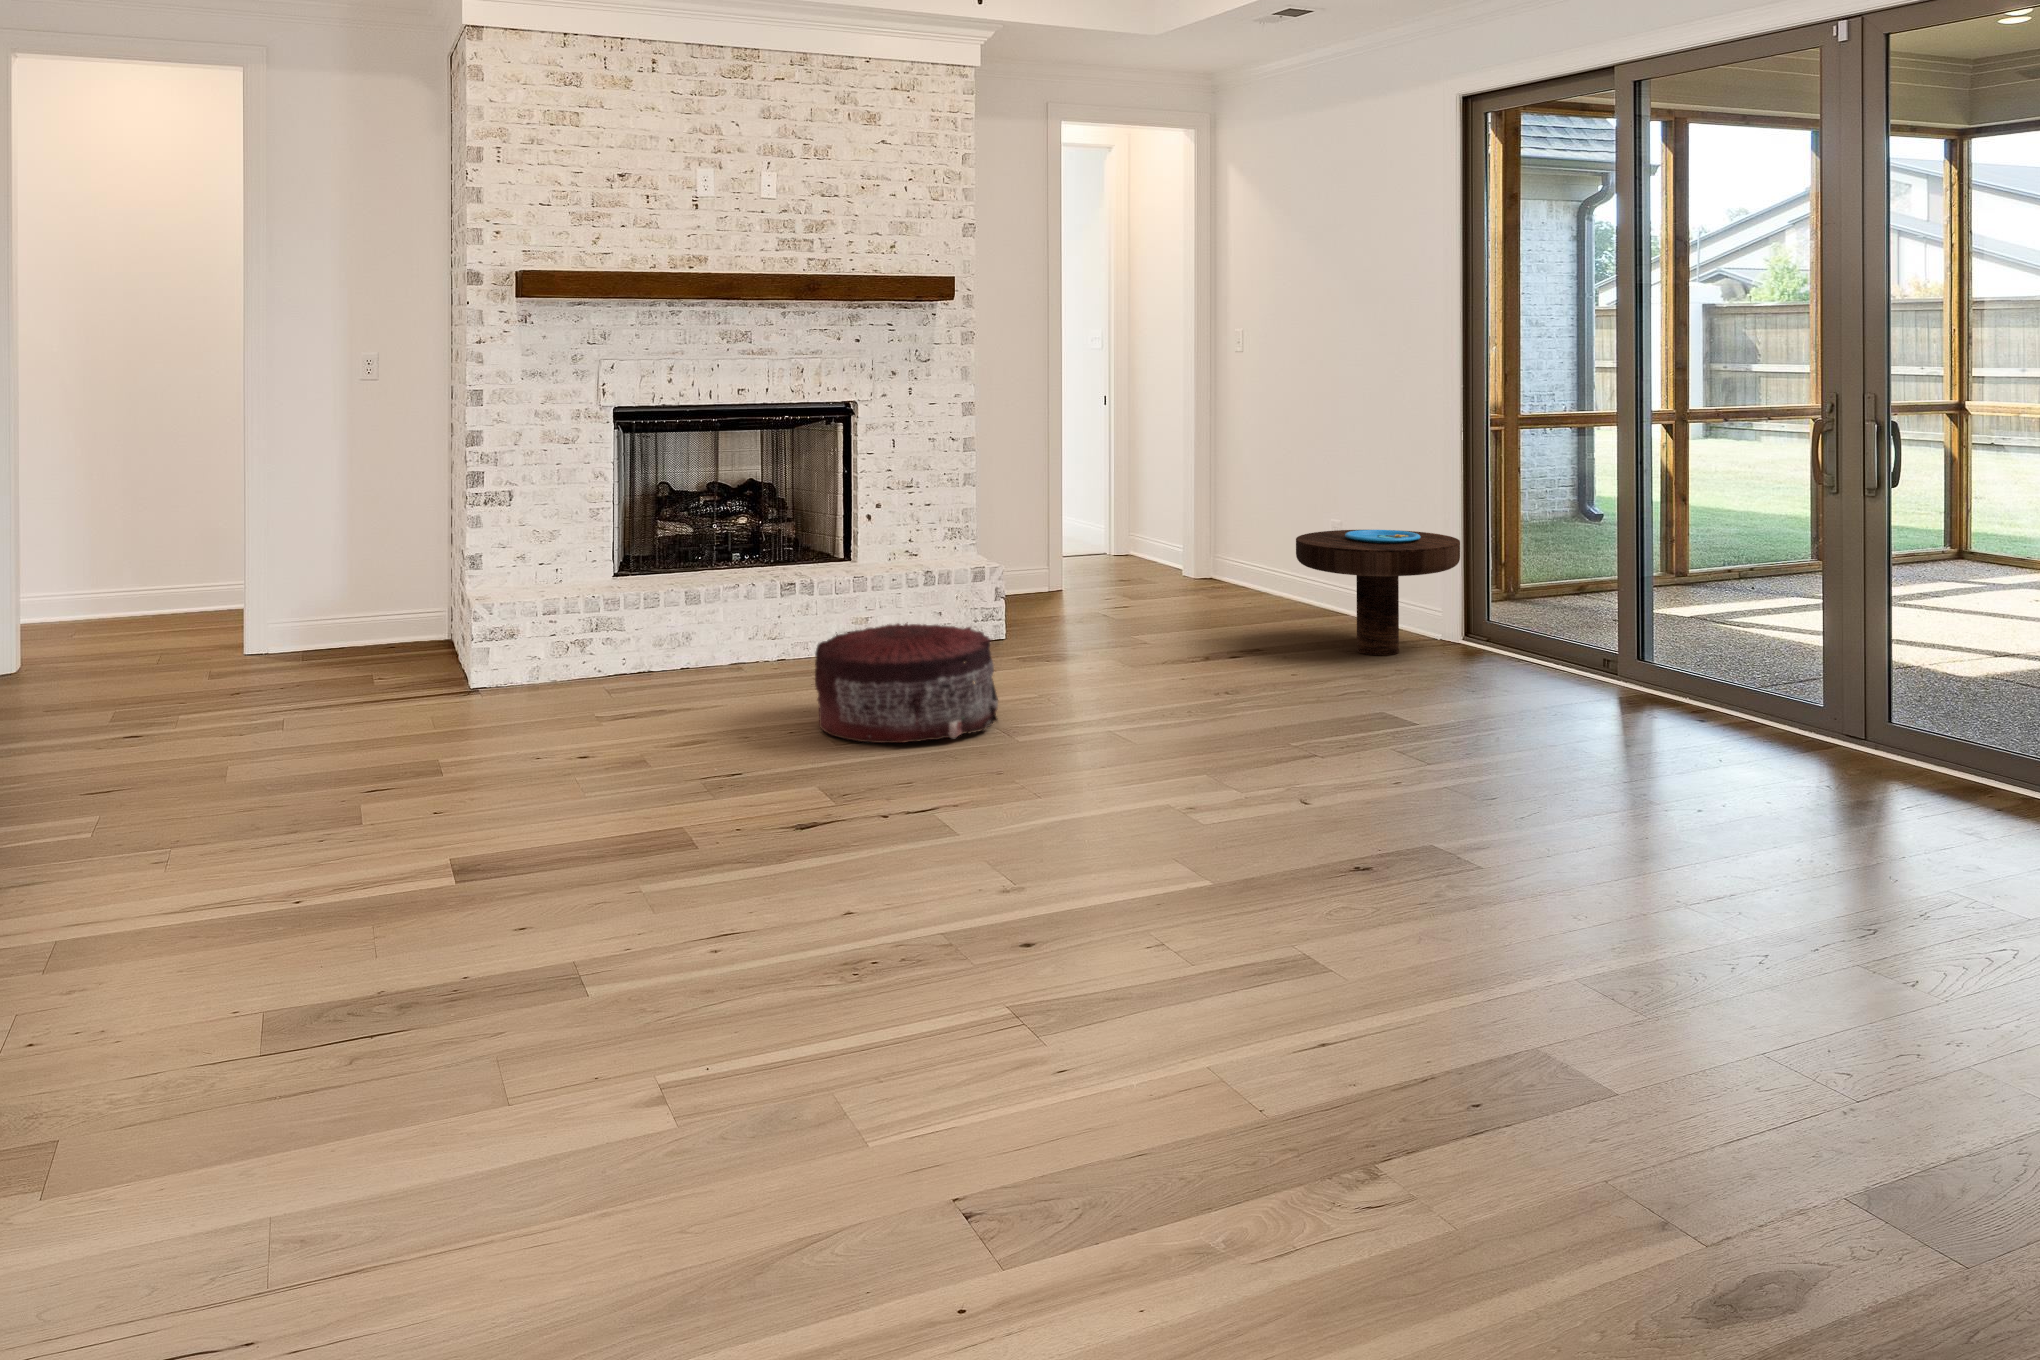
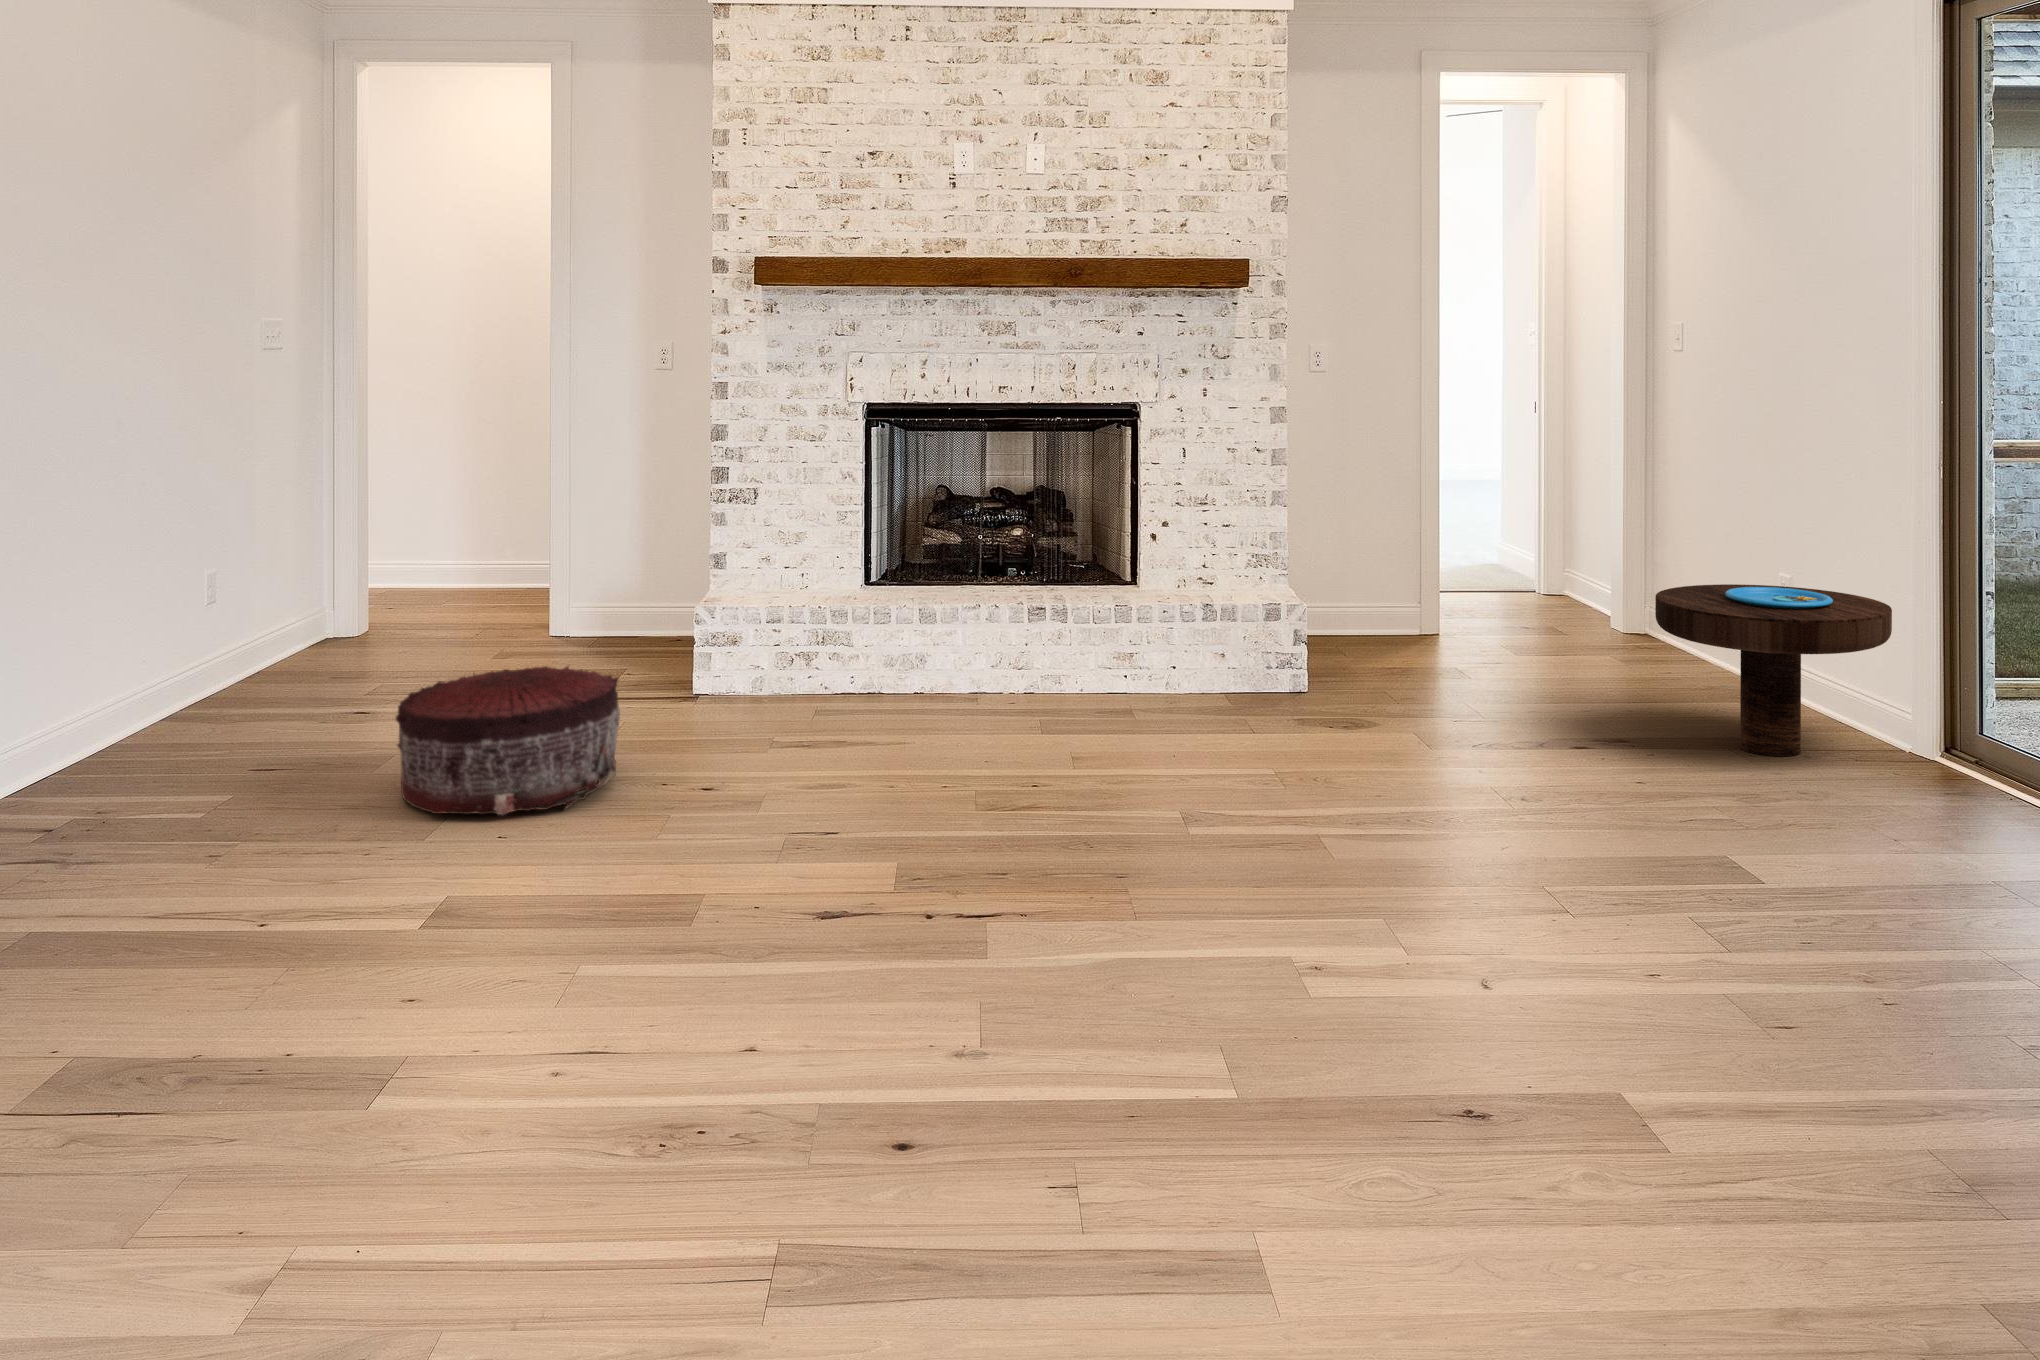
pouf: present [815,622,998,743] -> present [396,666,620,815]

